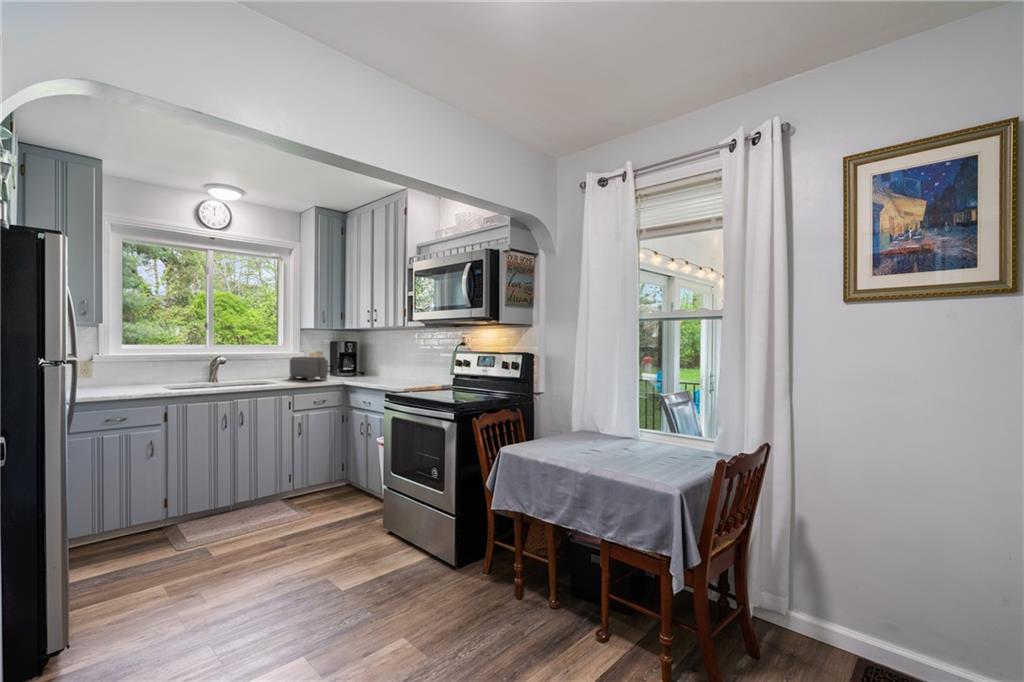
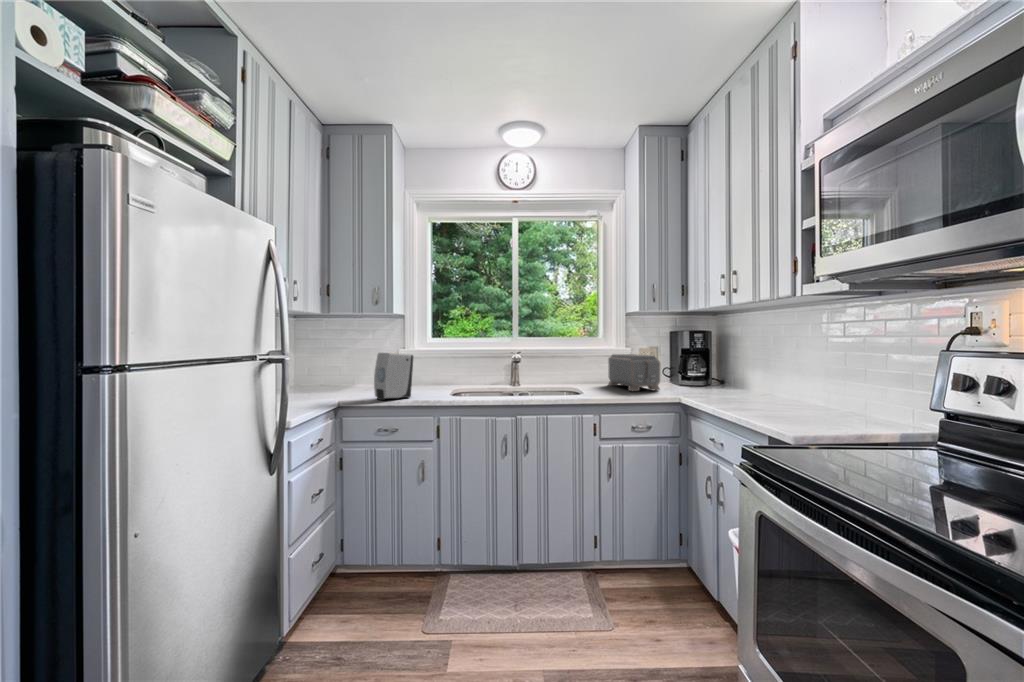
soap dispenser: none [102,357,139,395] -> present [374,353,413,400]

